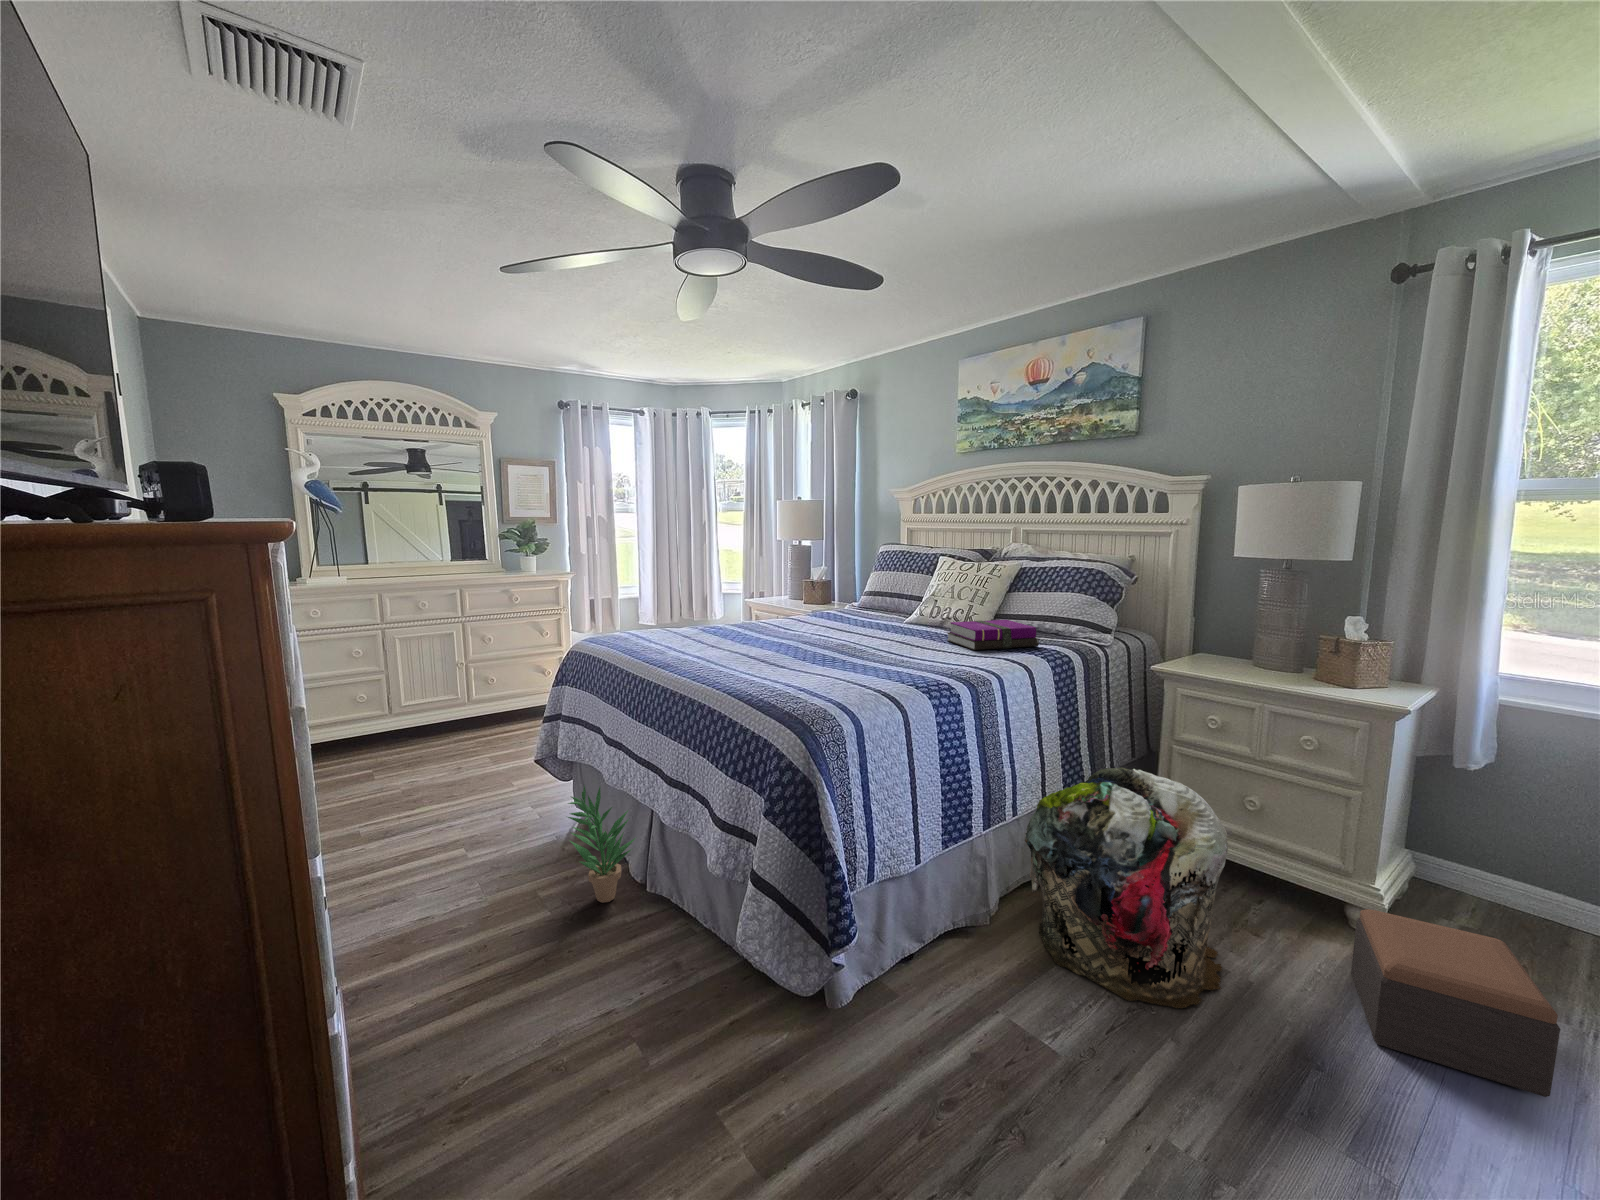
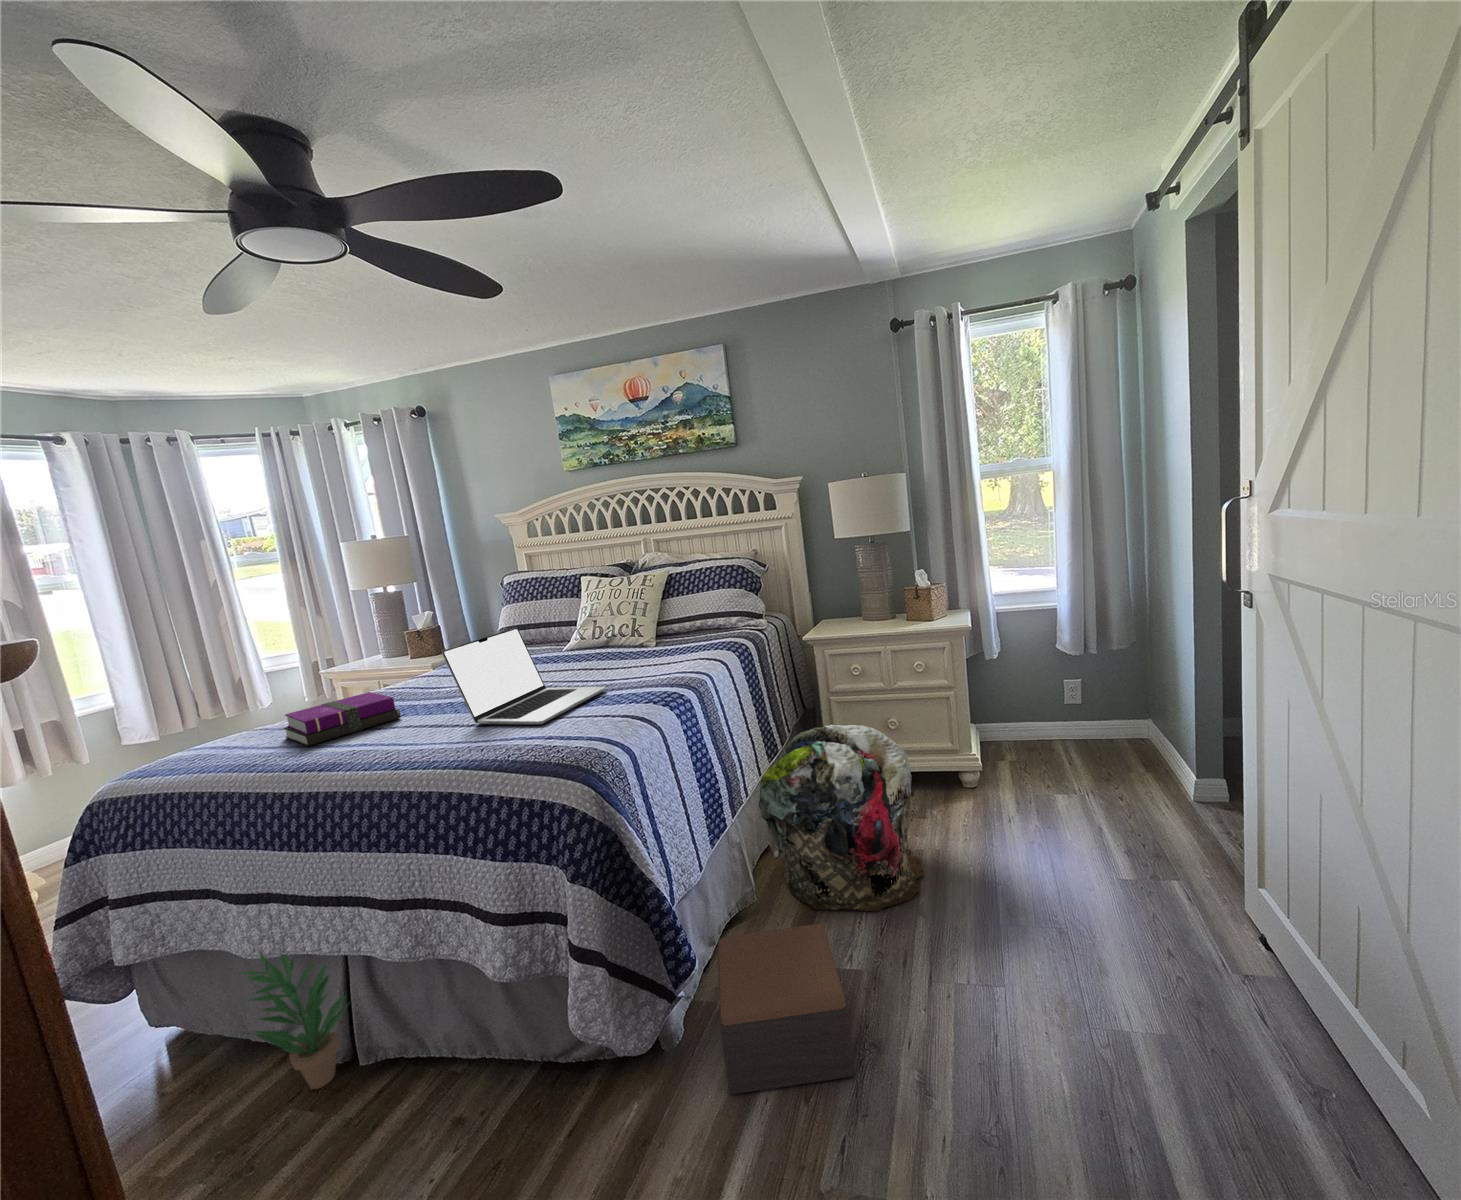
laptop: none [754,589,890,677] -> present [442,628,605,725]
notebook: present [947,620,1039,650] -> present [284,692,401,746]
footstool: present [1351,909,1560,1097] -> present [718,924,856,1094]

